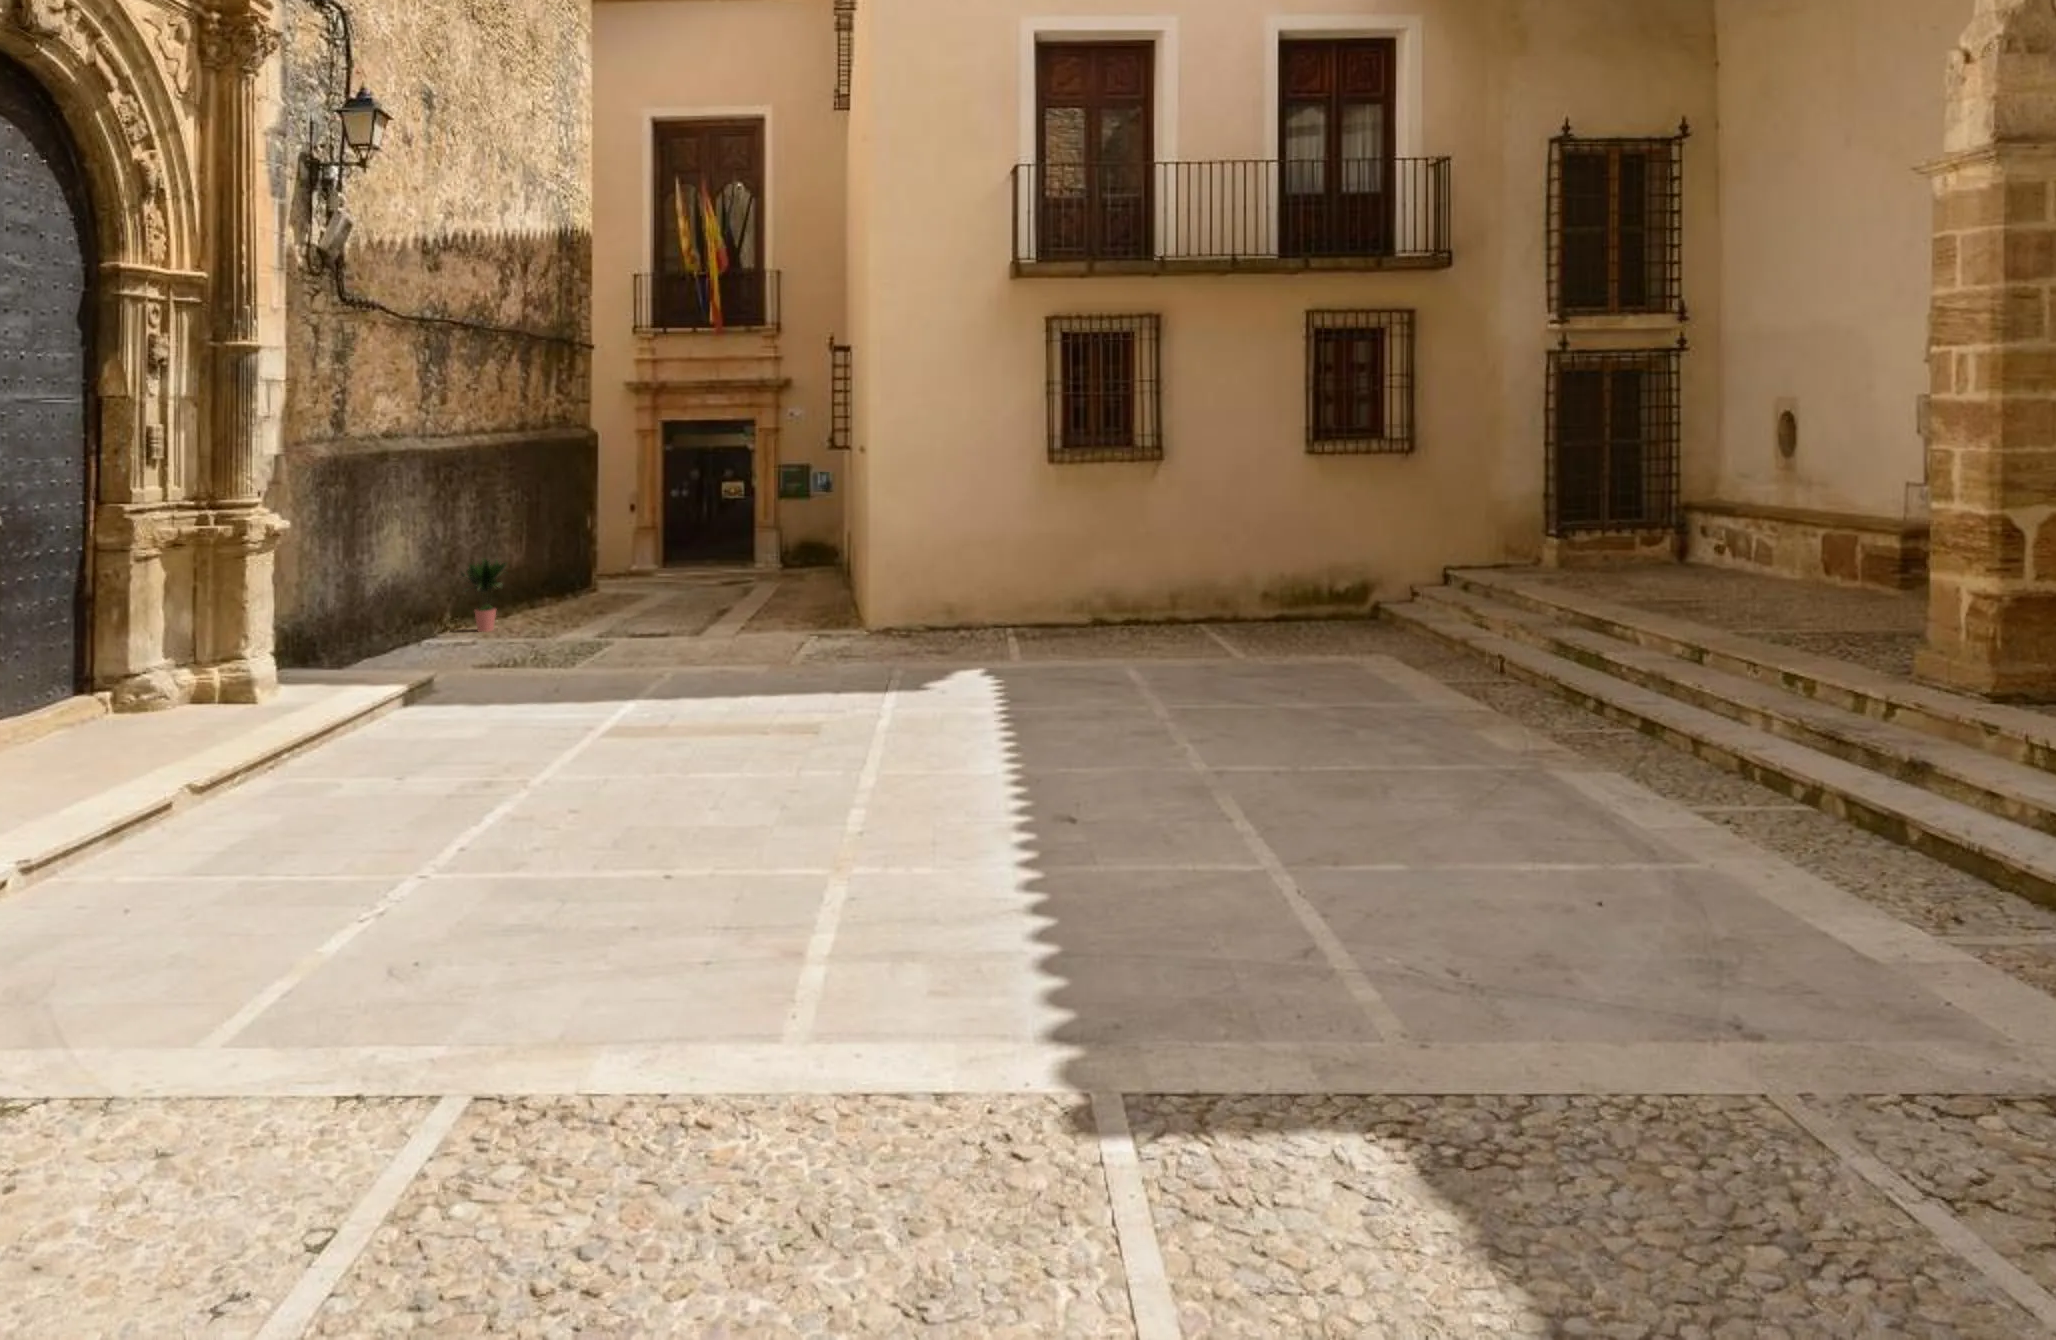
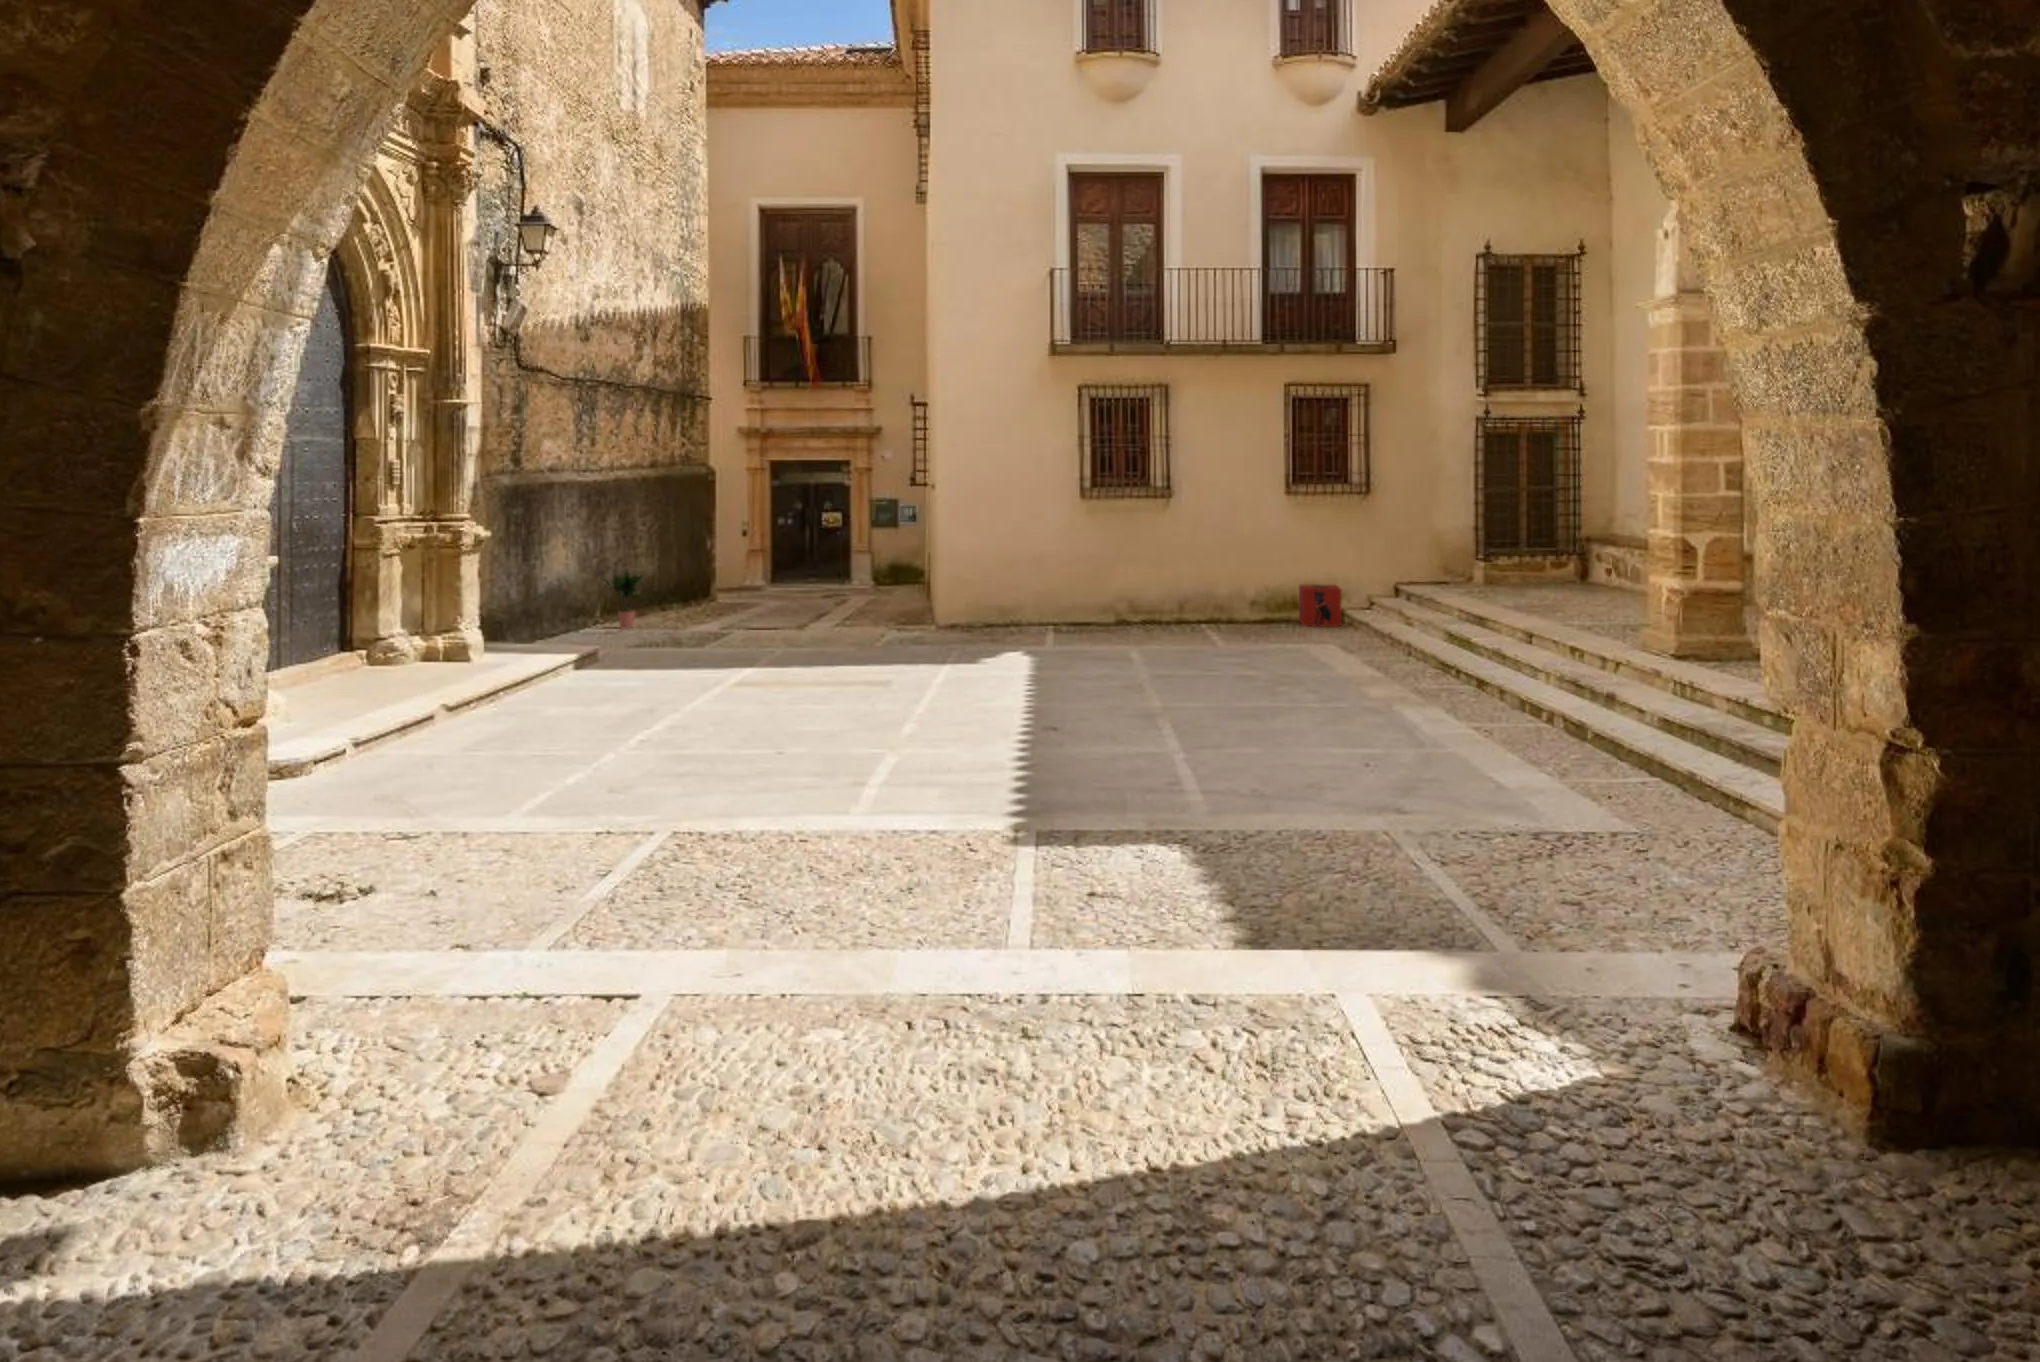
storage box: none [1335,565,1396,620] -> present [1299,584,1342,626]

